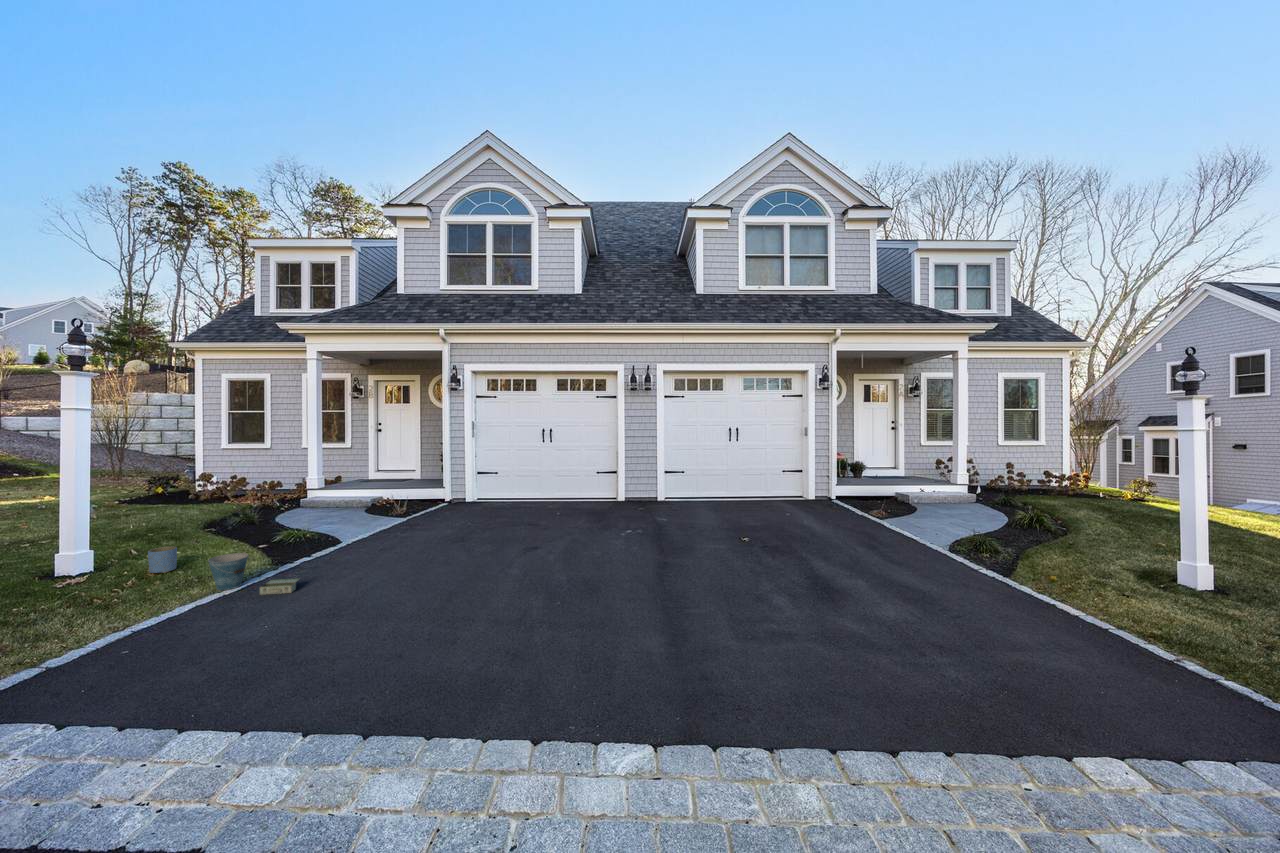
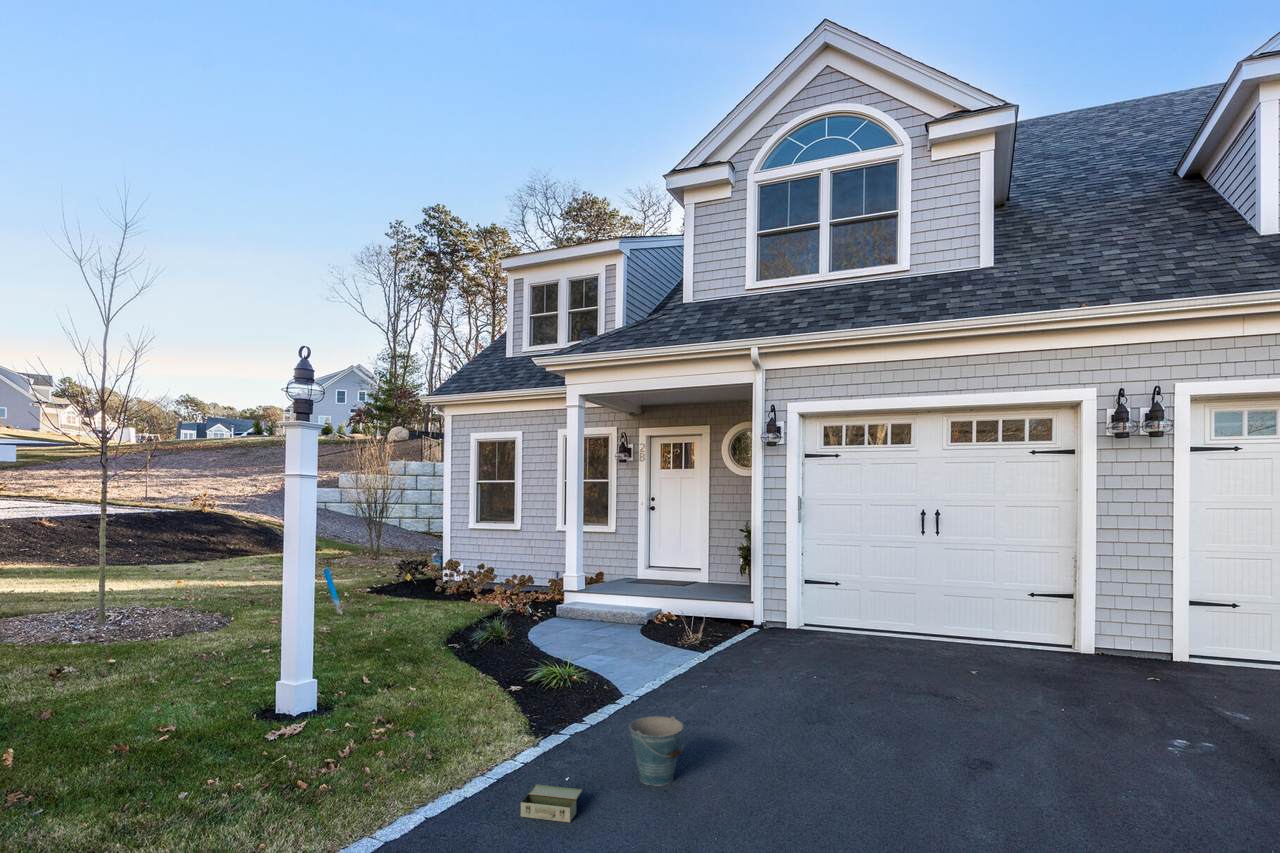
planter: present [148,546,177,573] -> none [377,687,412,732]
bucket: present [208,553,248,590] -> present [629,717,683,786]

